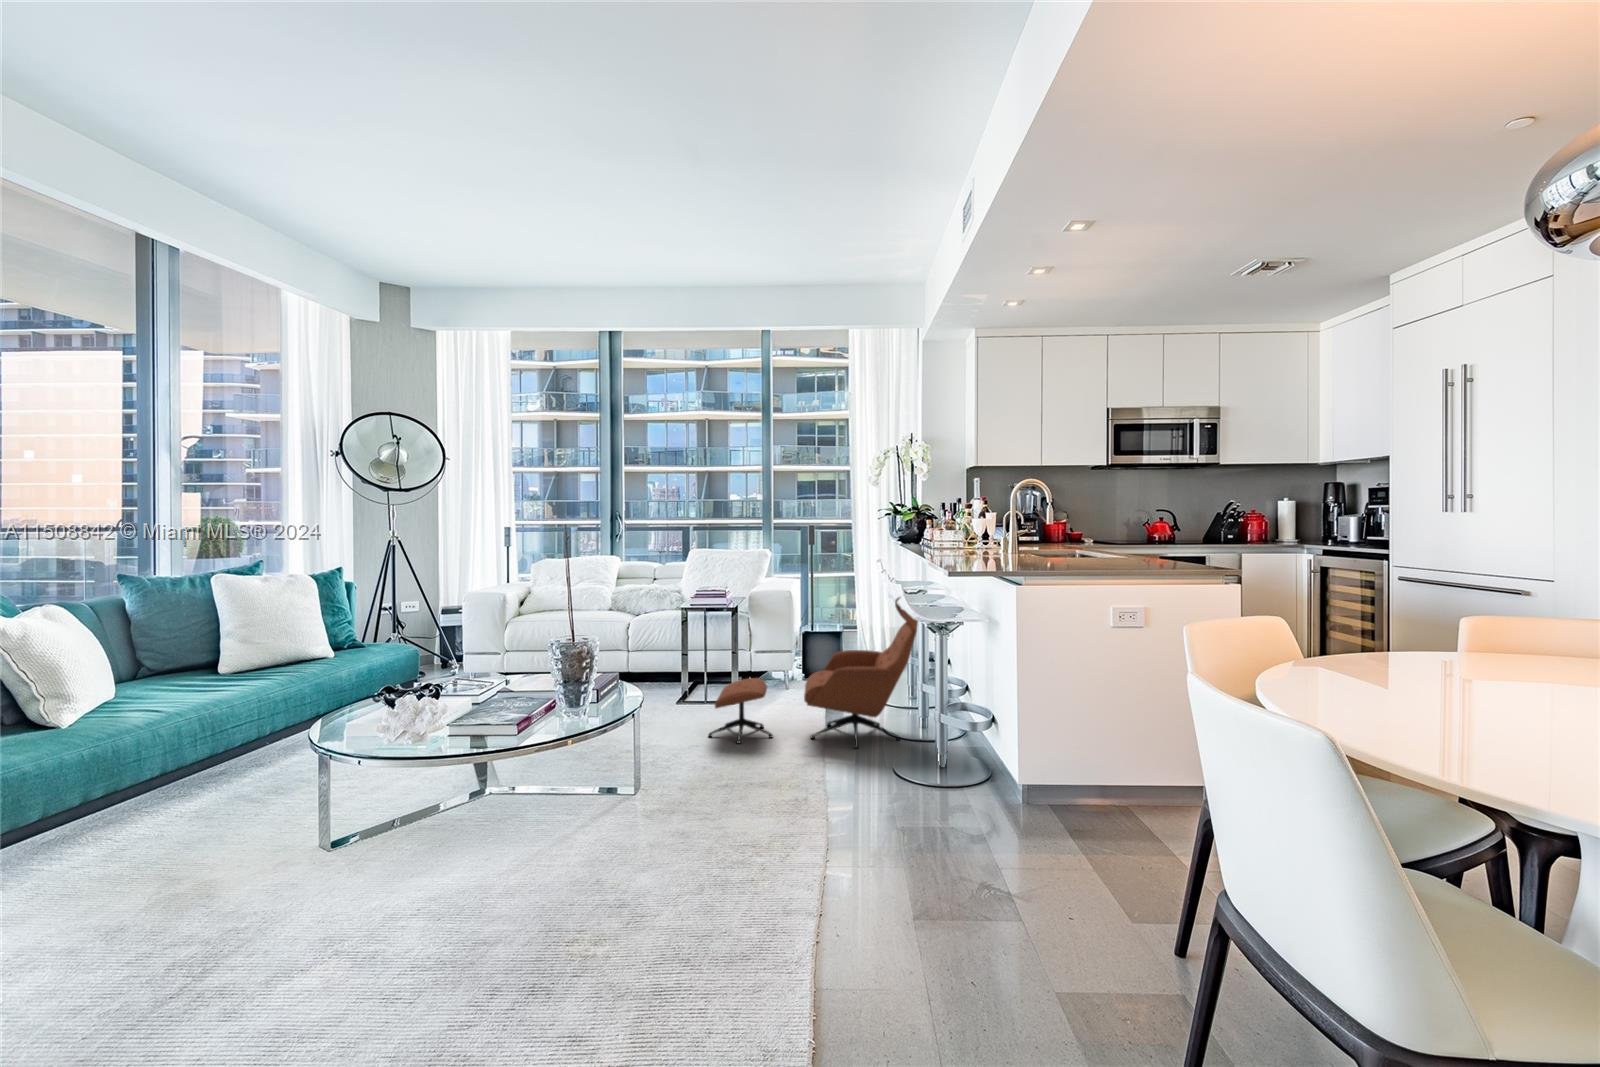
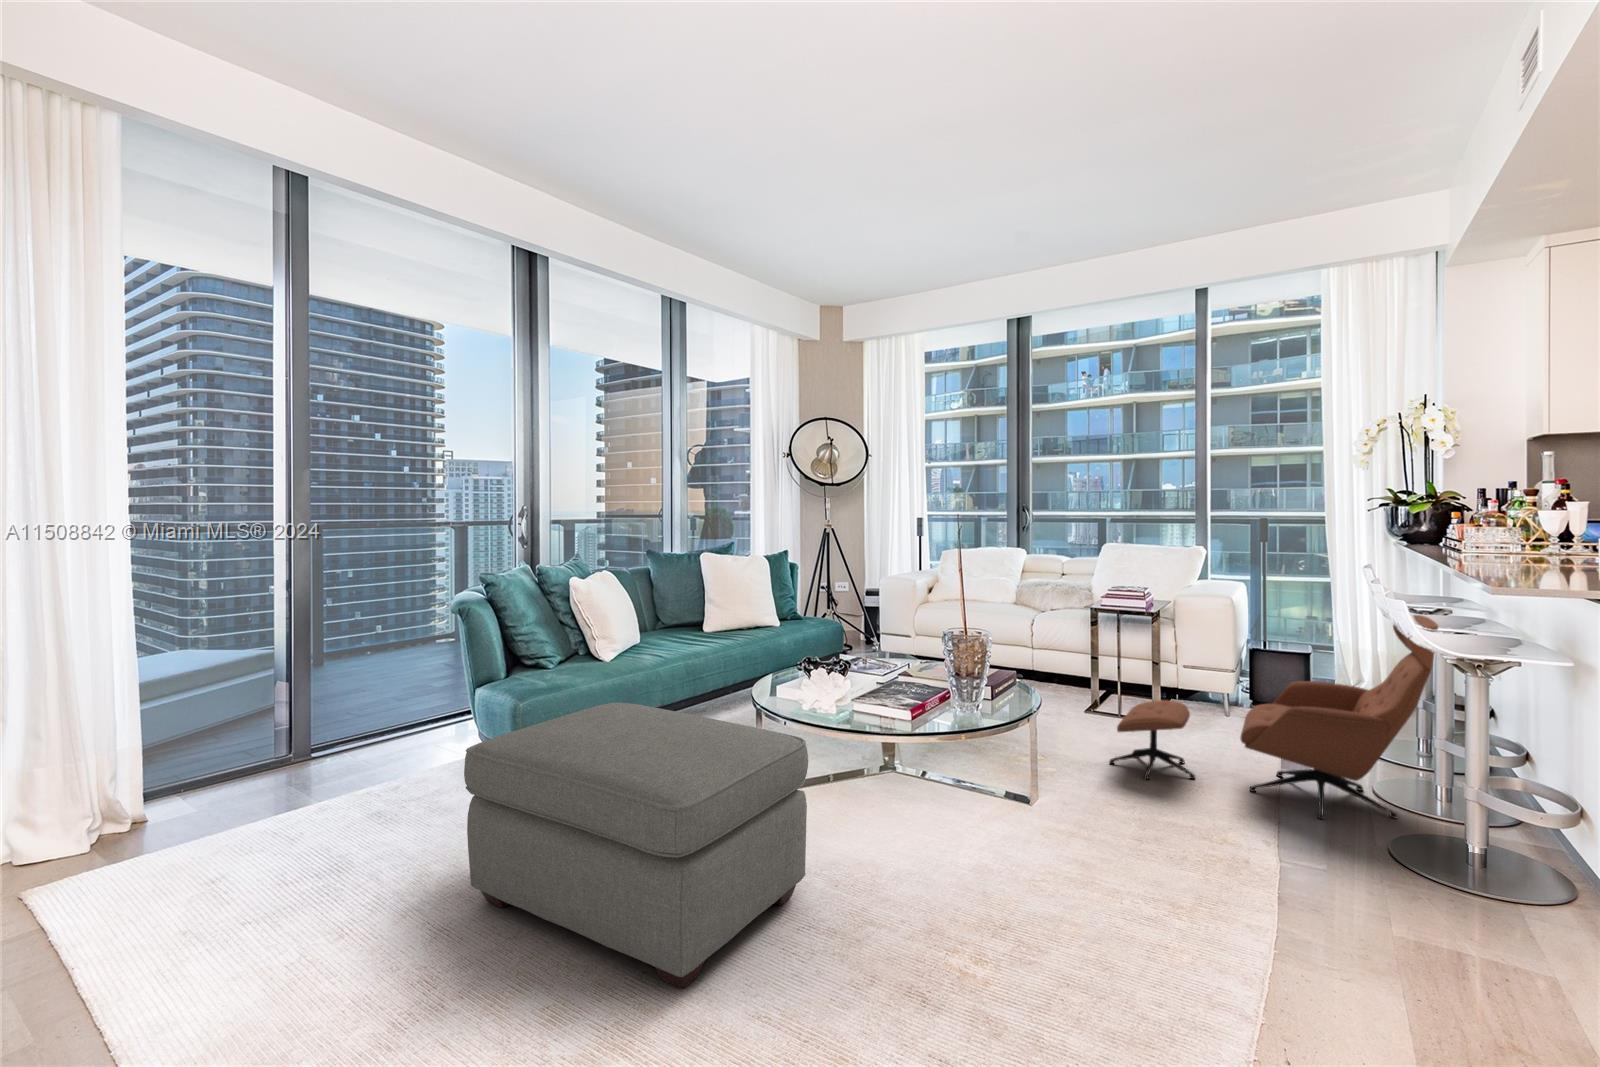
ottoman: none [76,735,481,970] -> present [464,703,808,989]

